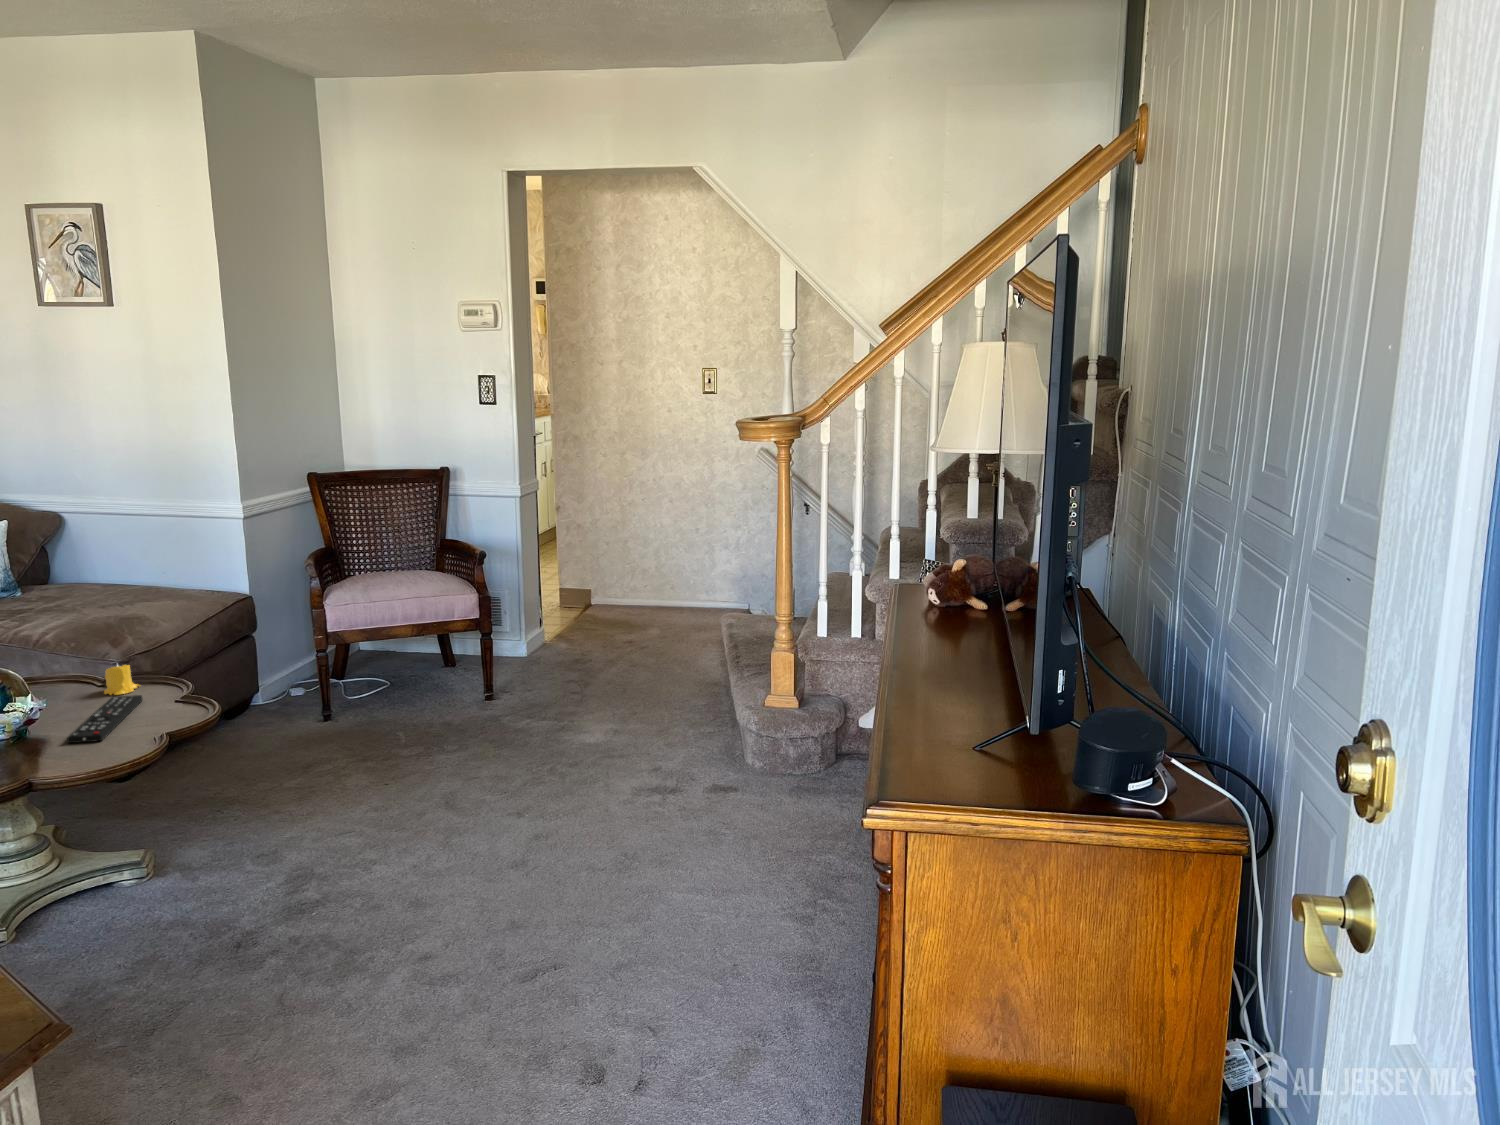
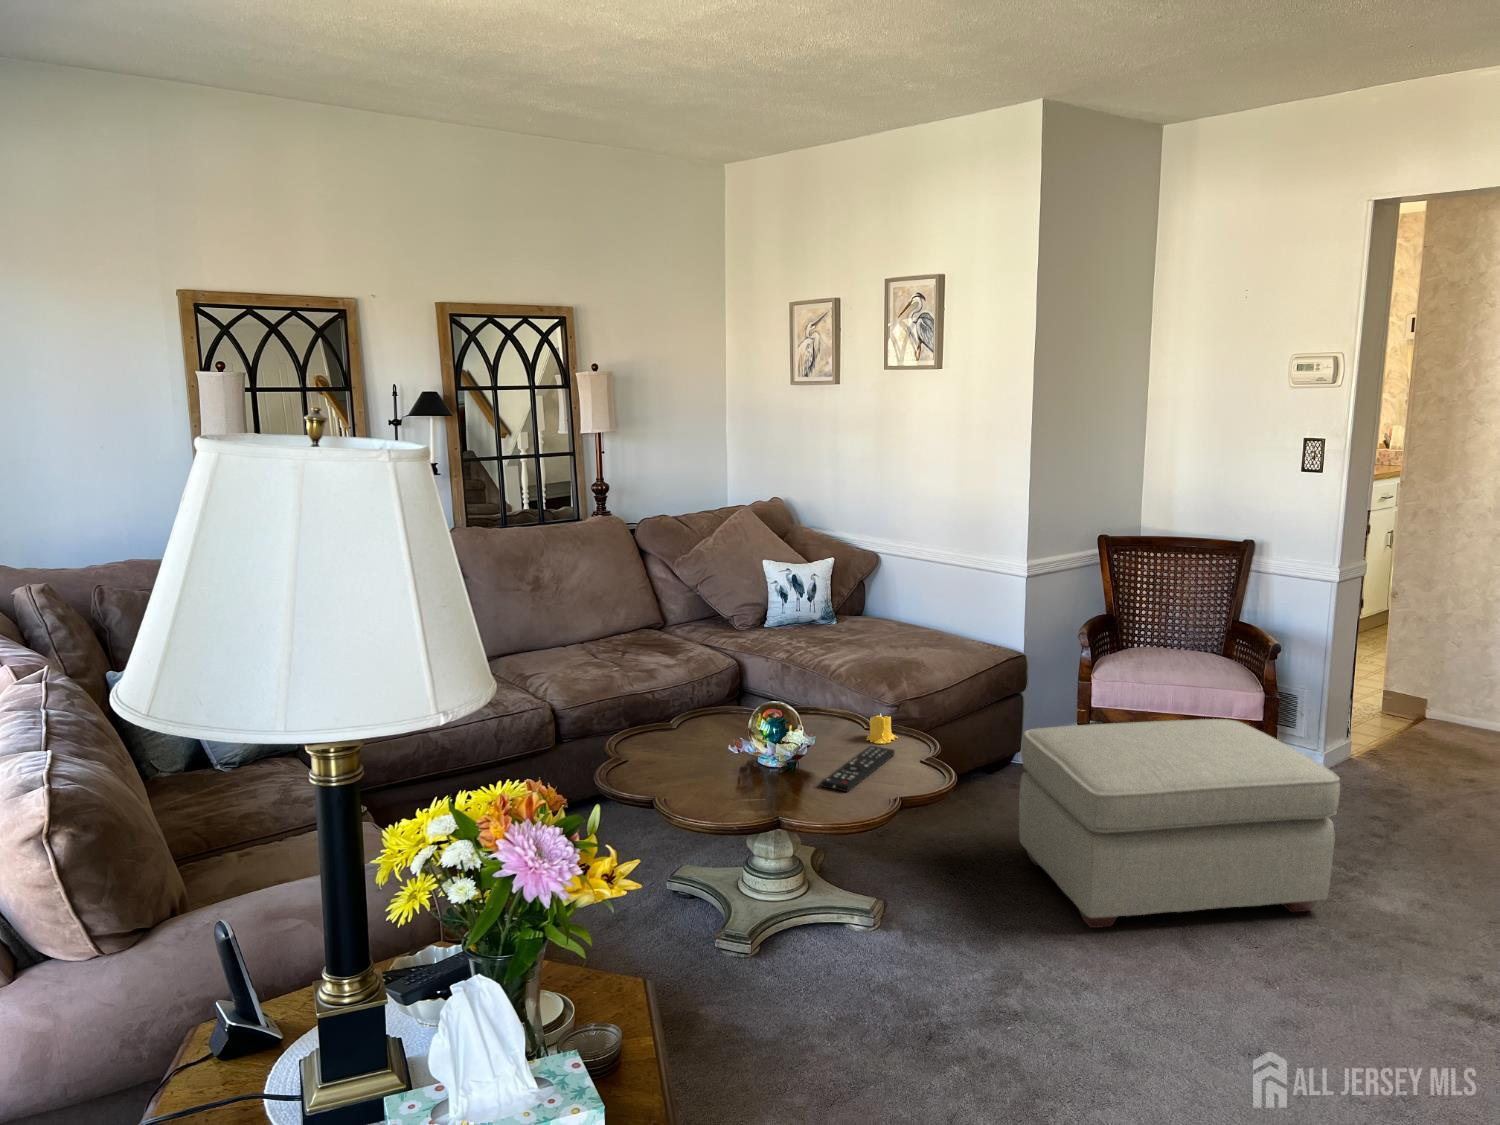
ottoman: none [271,617,547,816] -> present [1019,719,1340,928]

